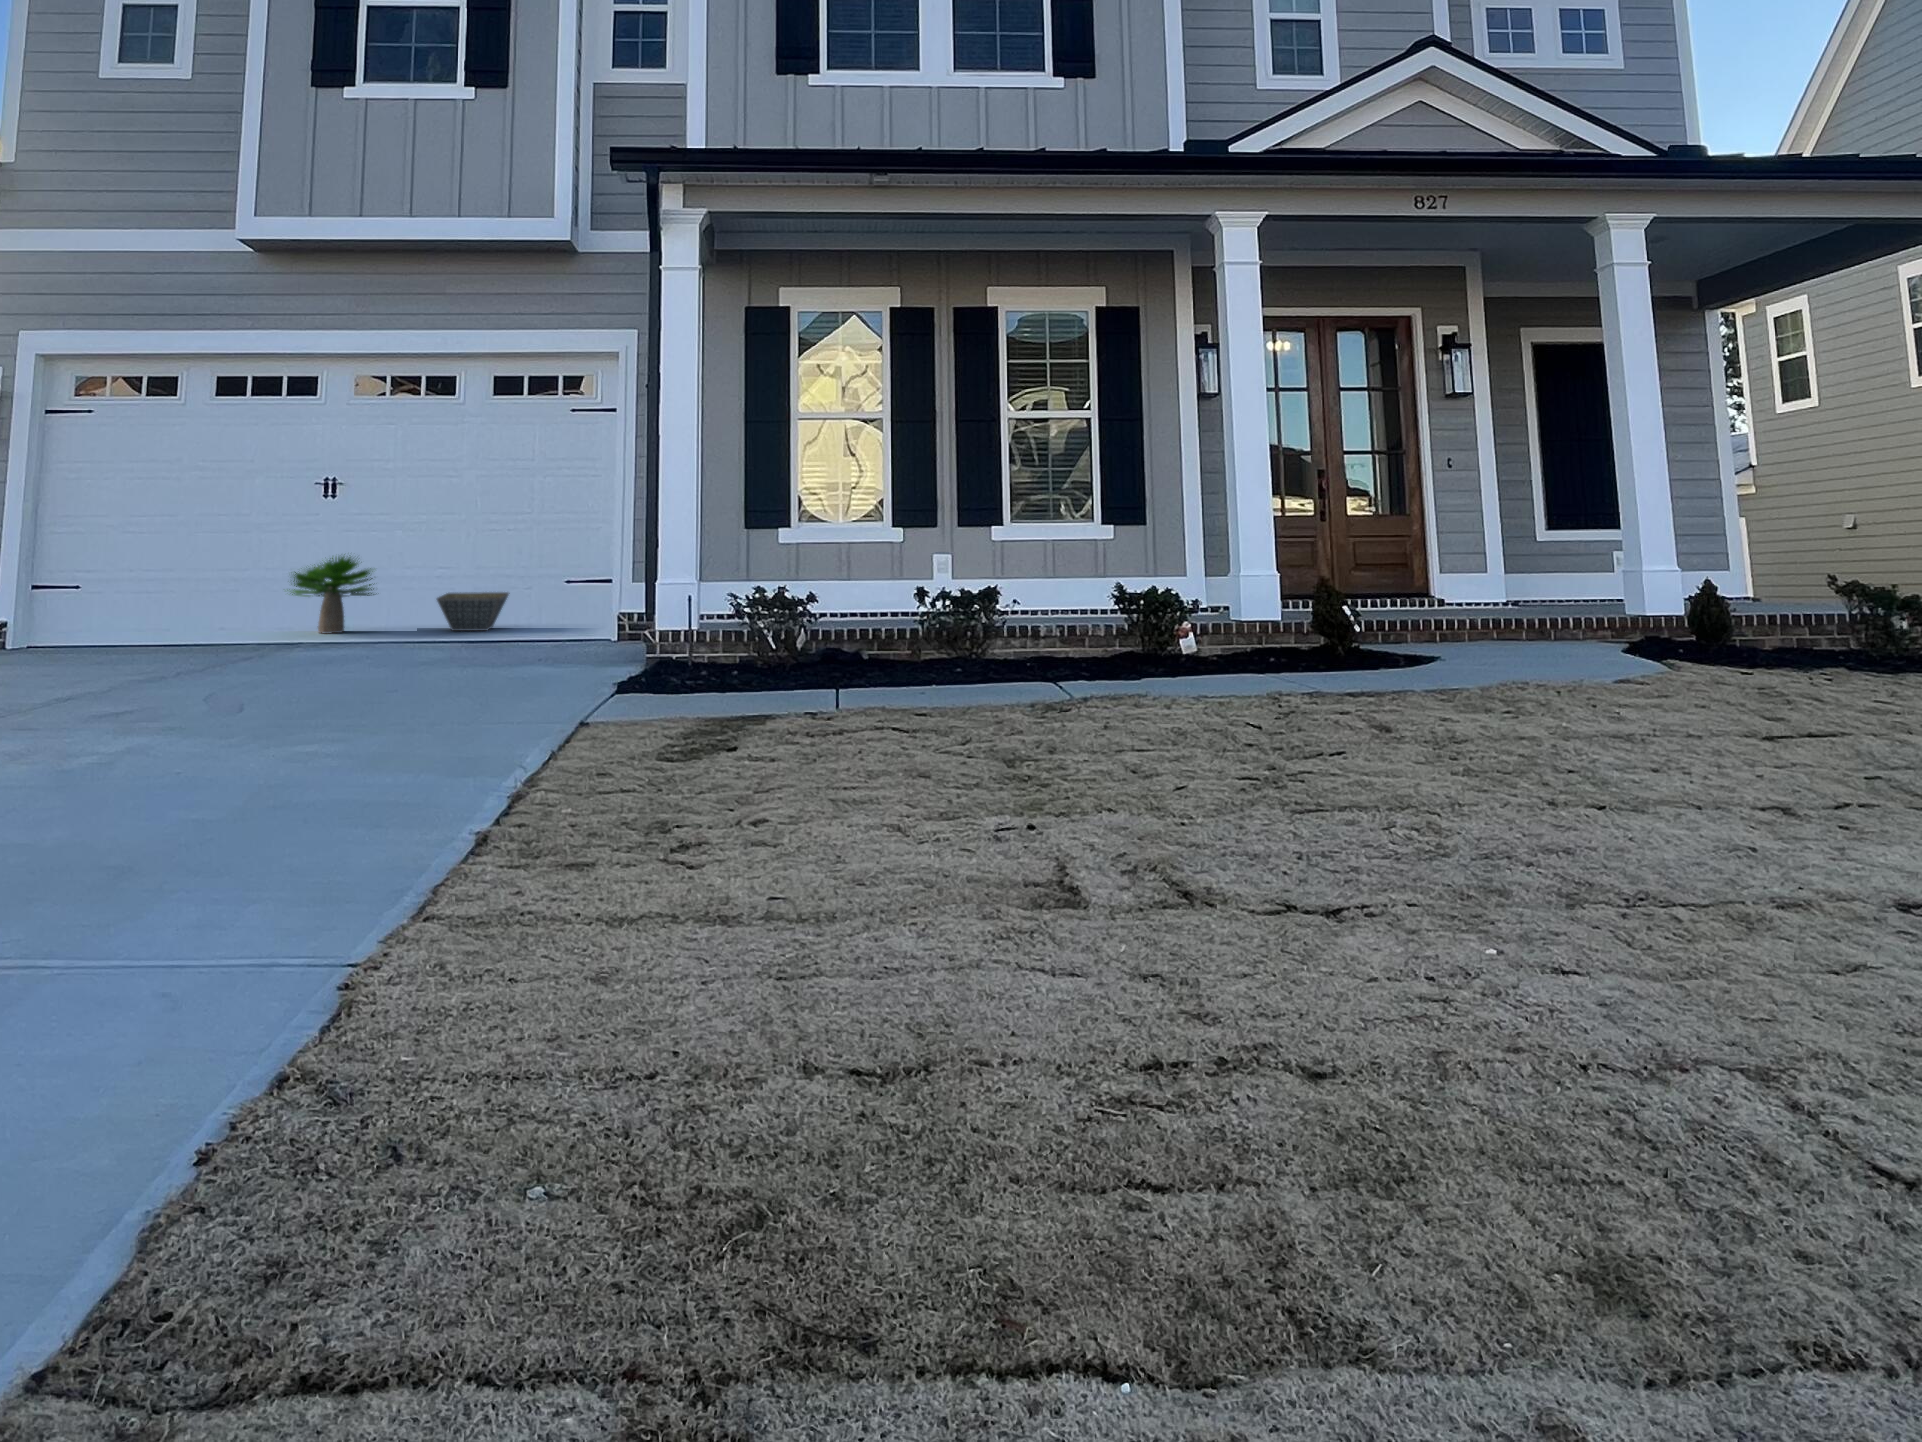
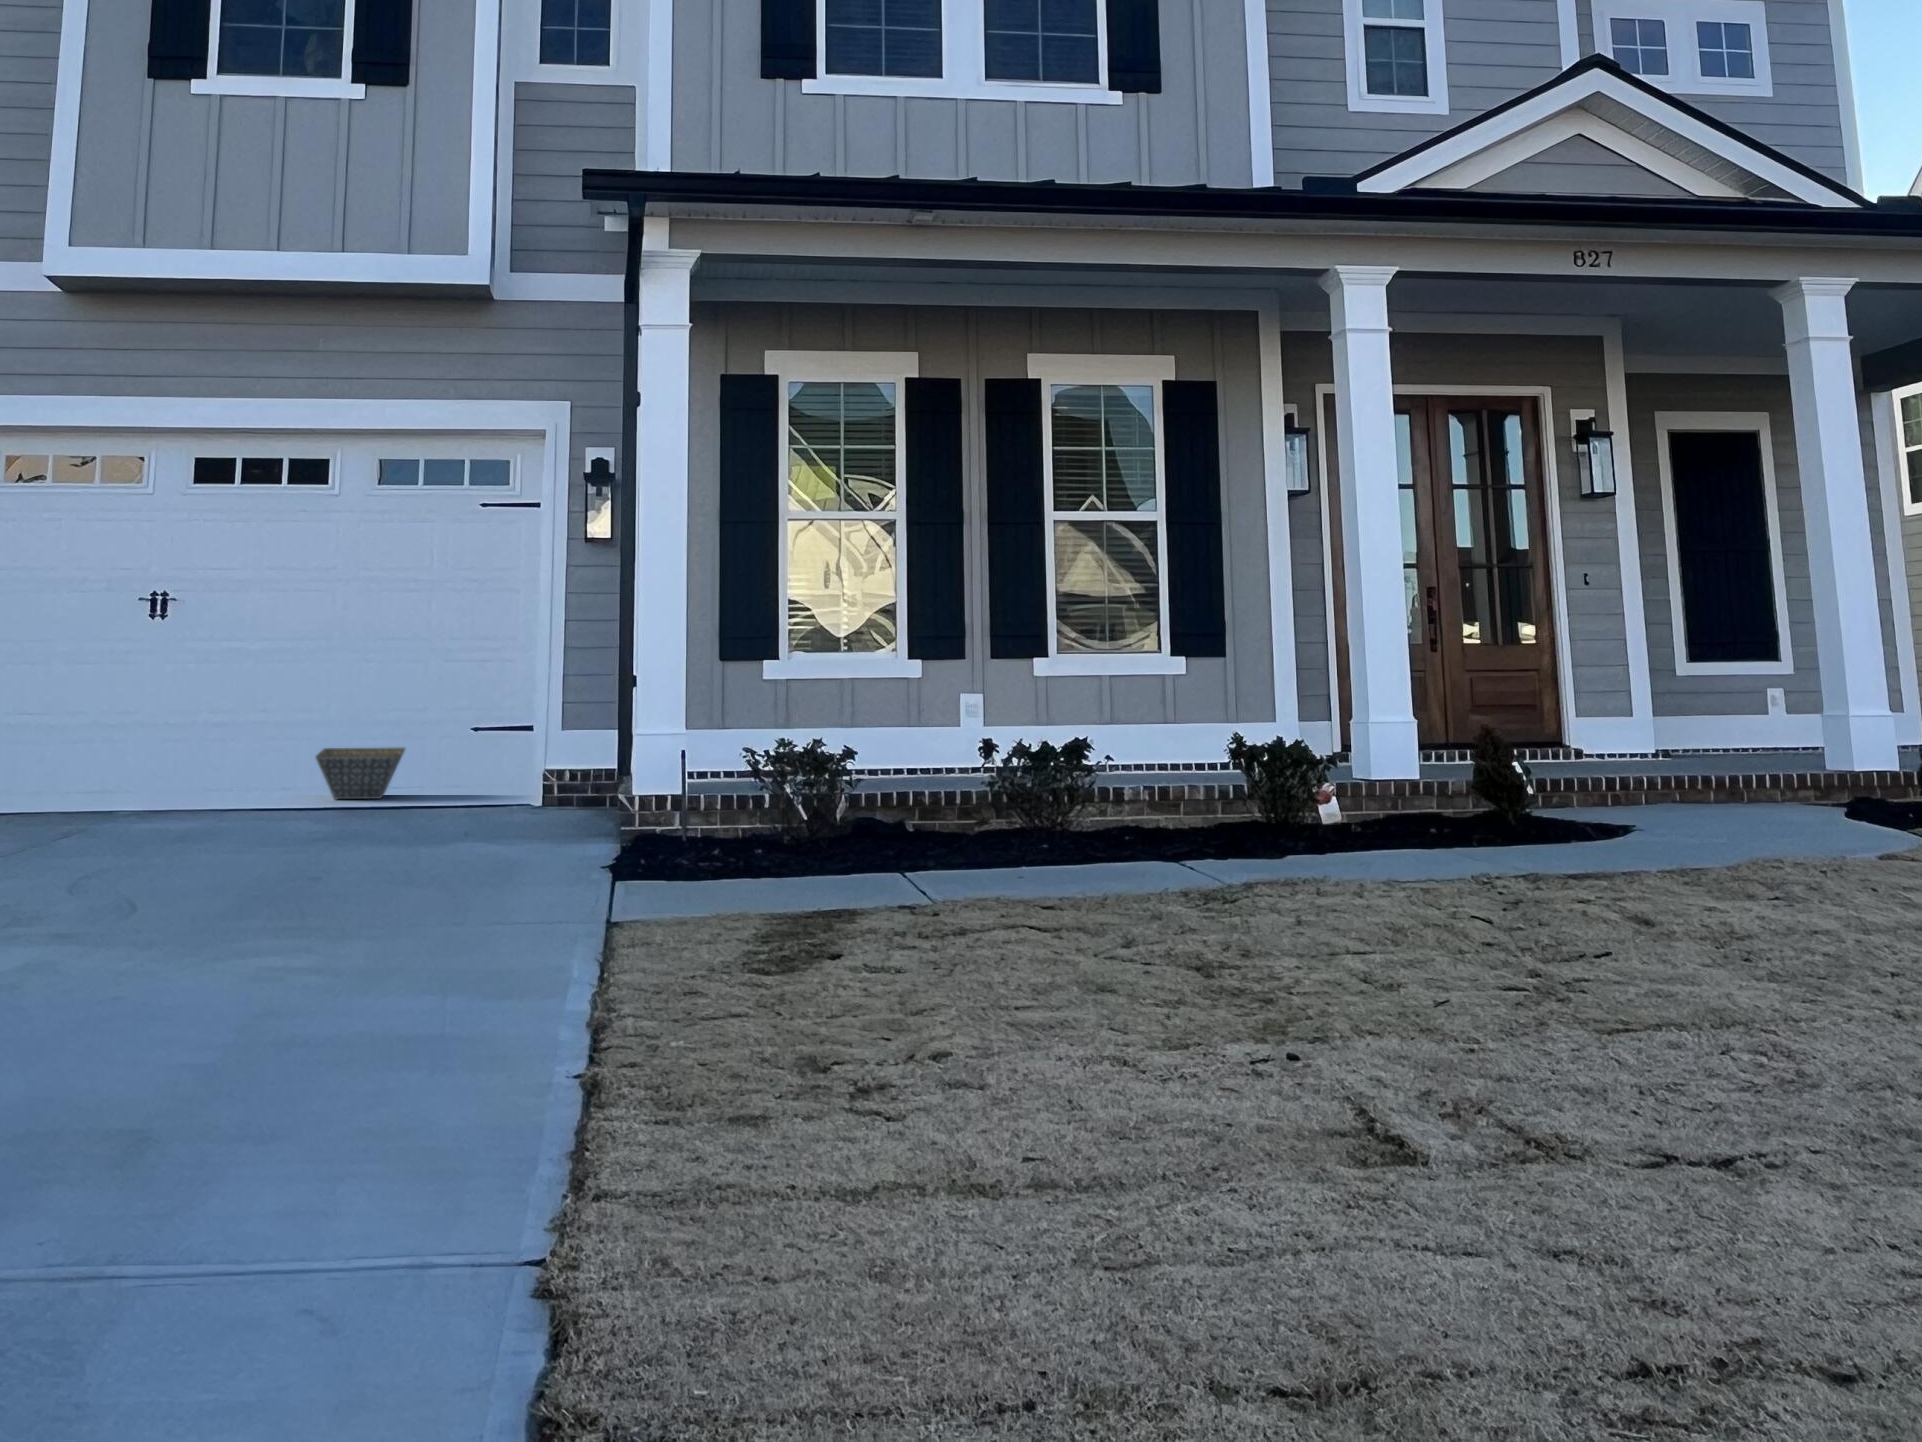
potted plant: present [289,554,375,634] -> none [105,694,241,804]

